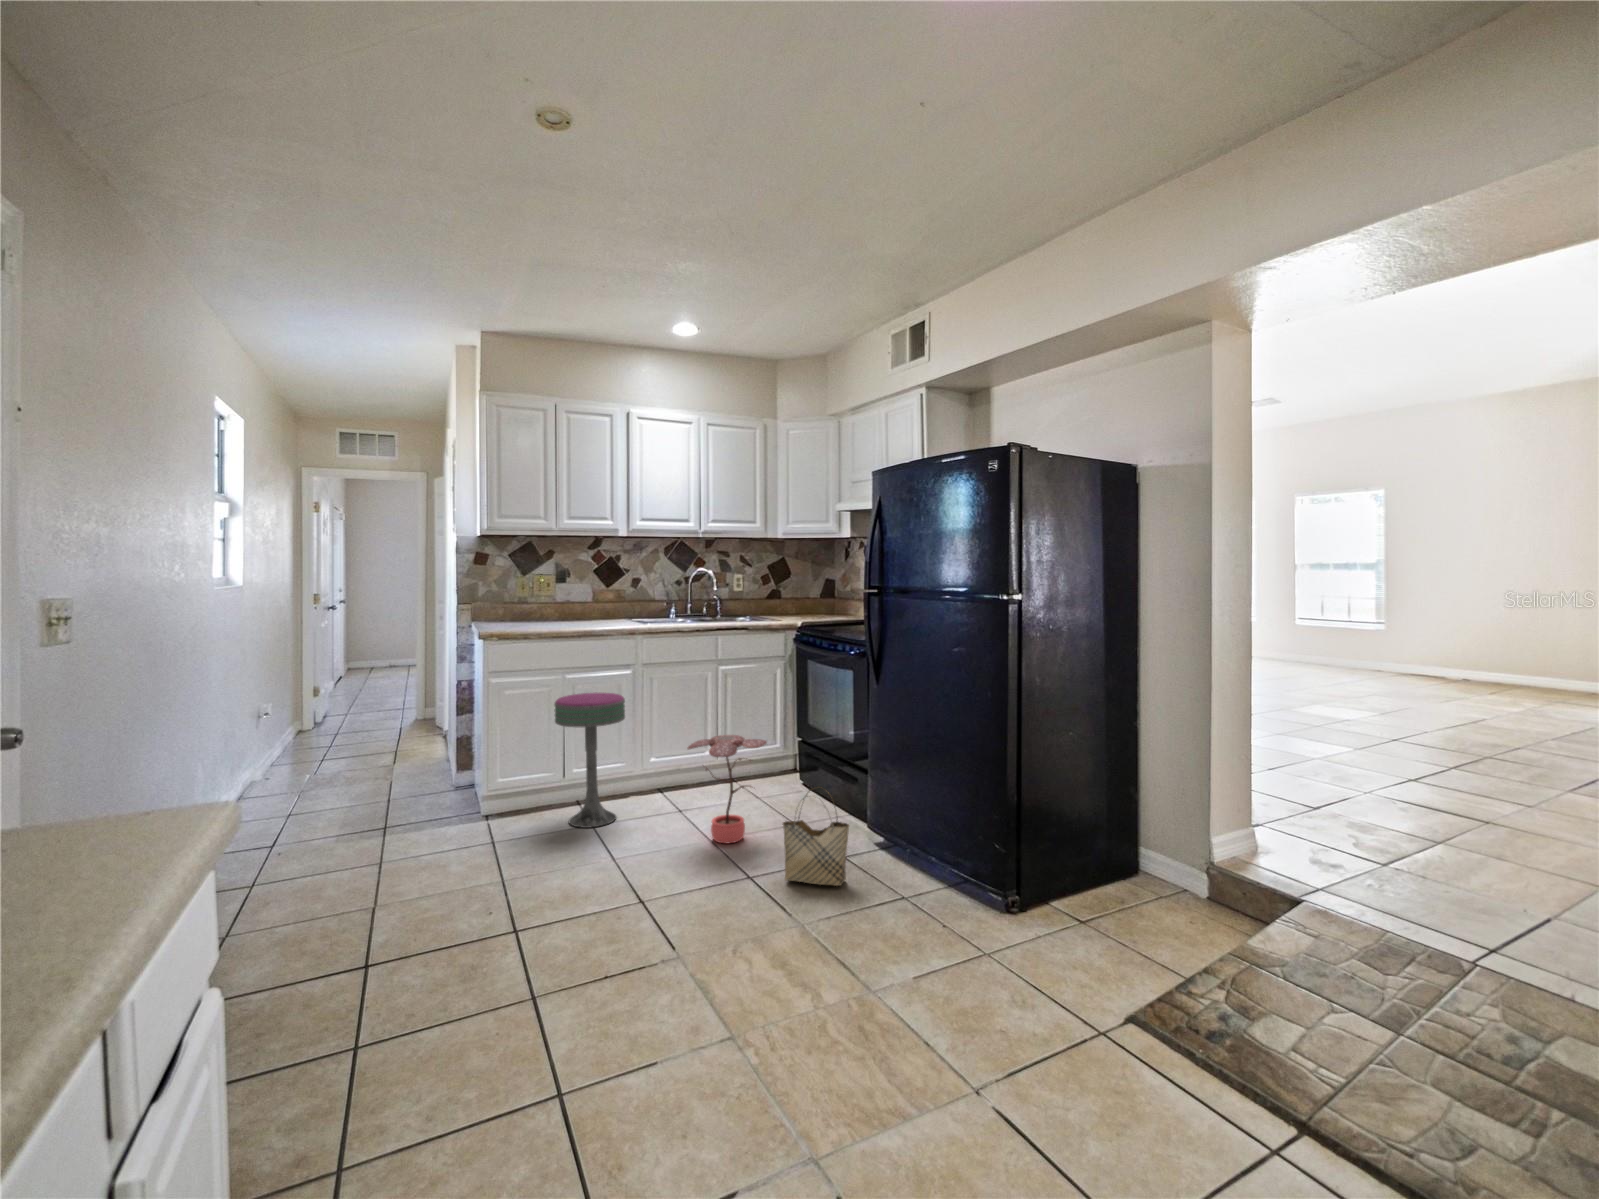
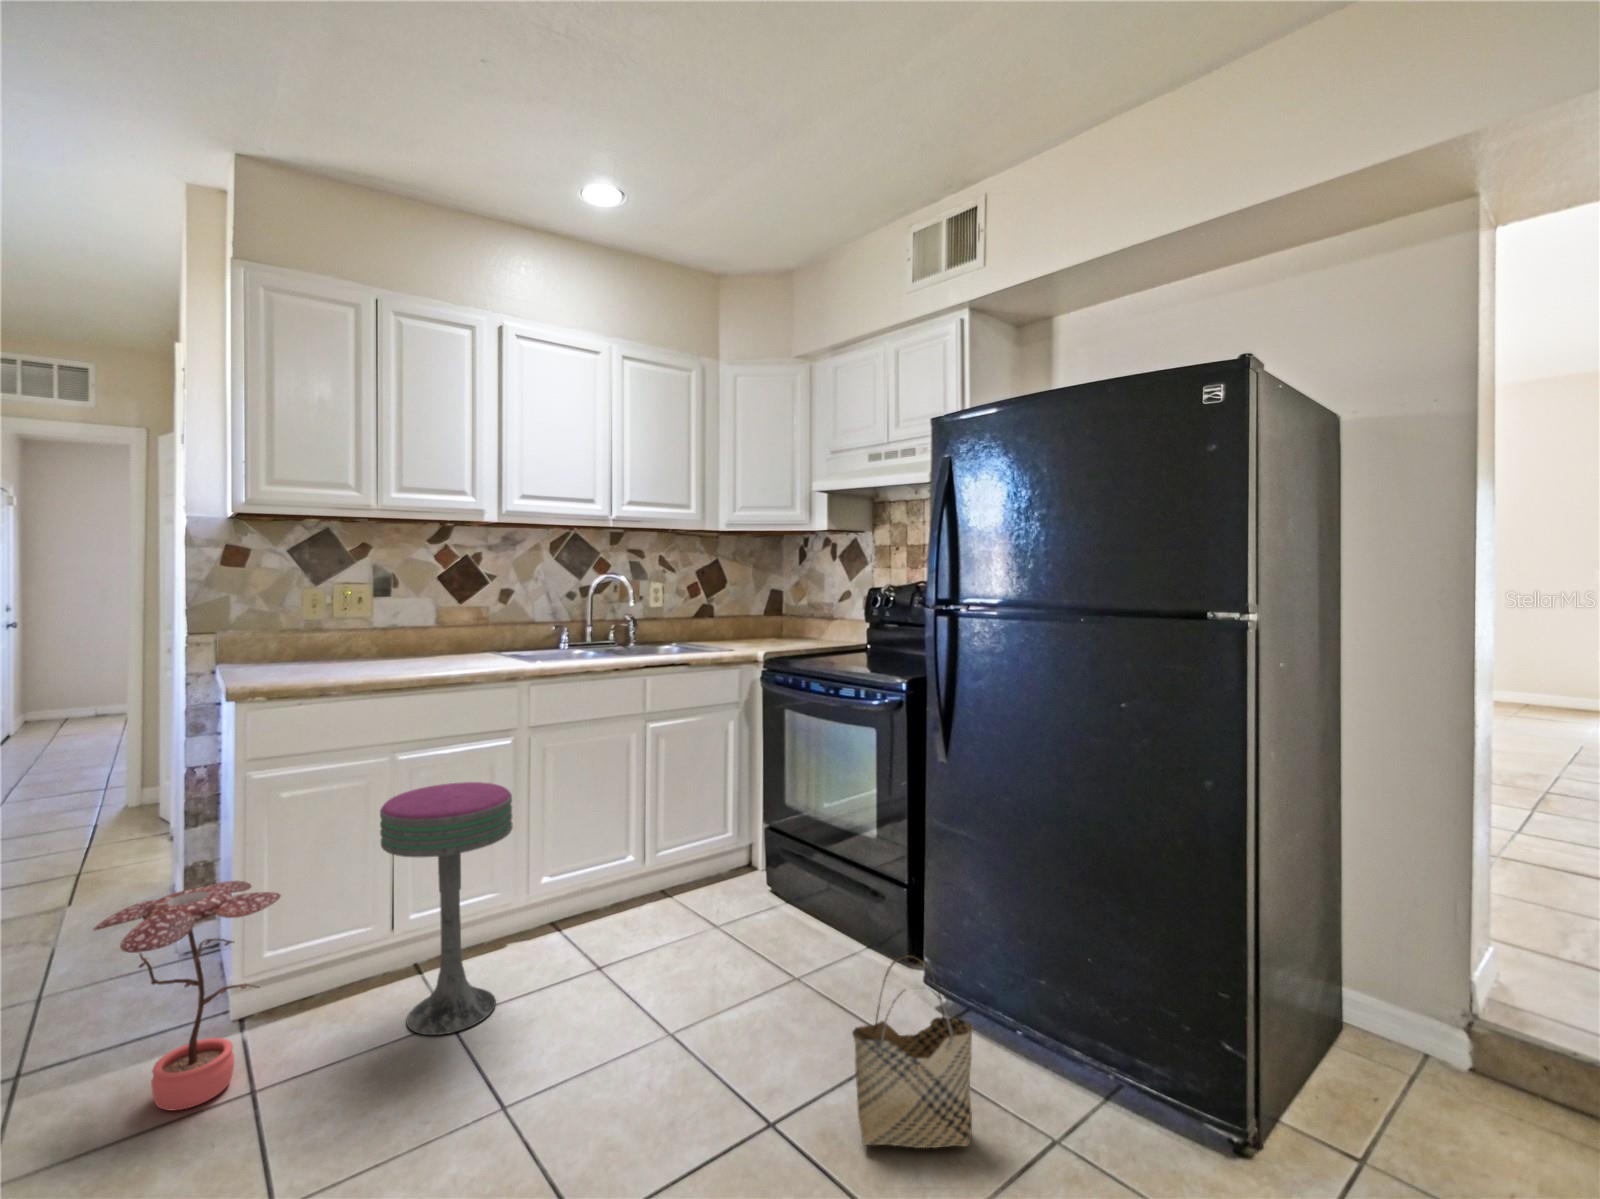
potted plant: present [688,735,767,843] -> present [94,881,281,1110]

